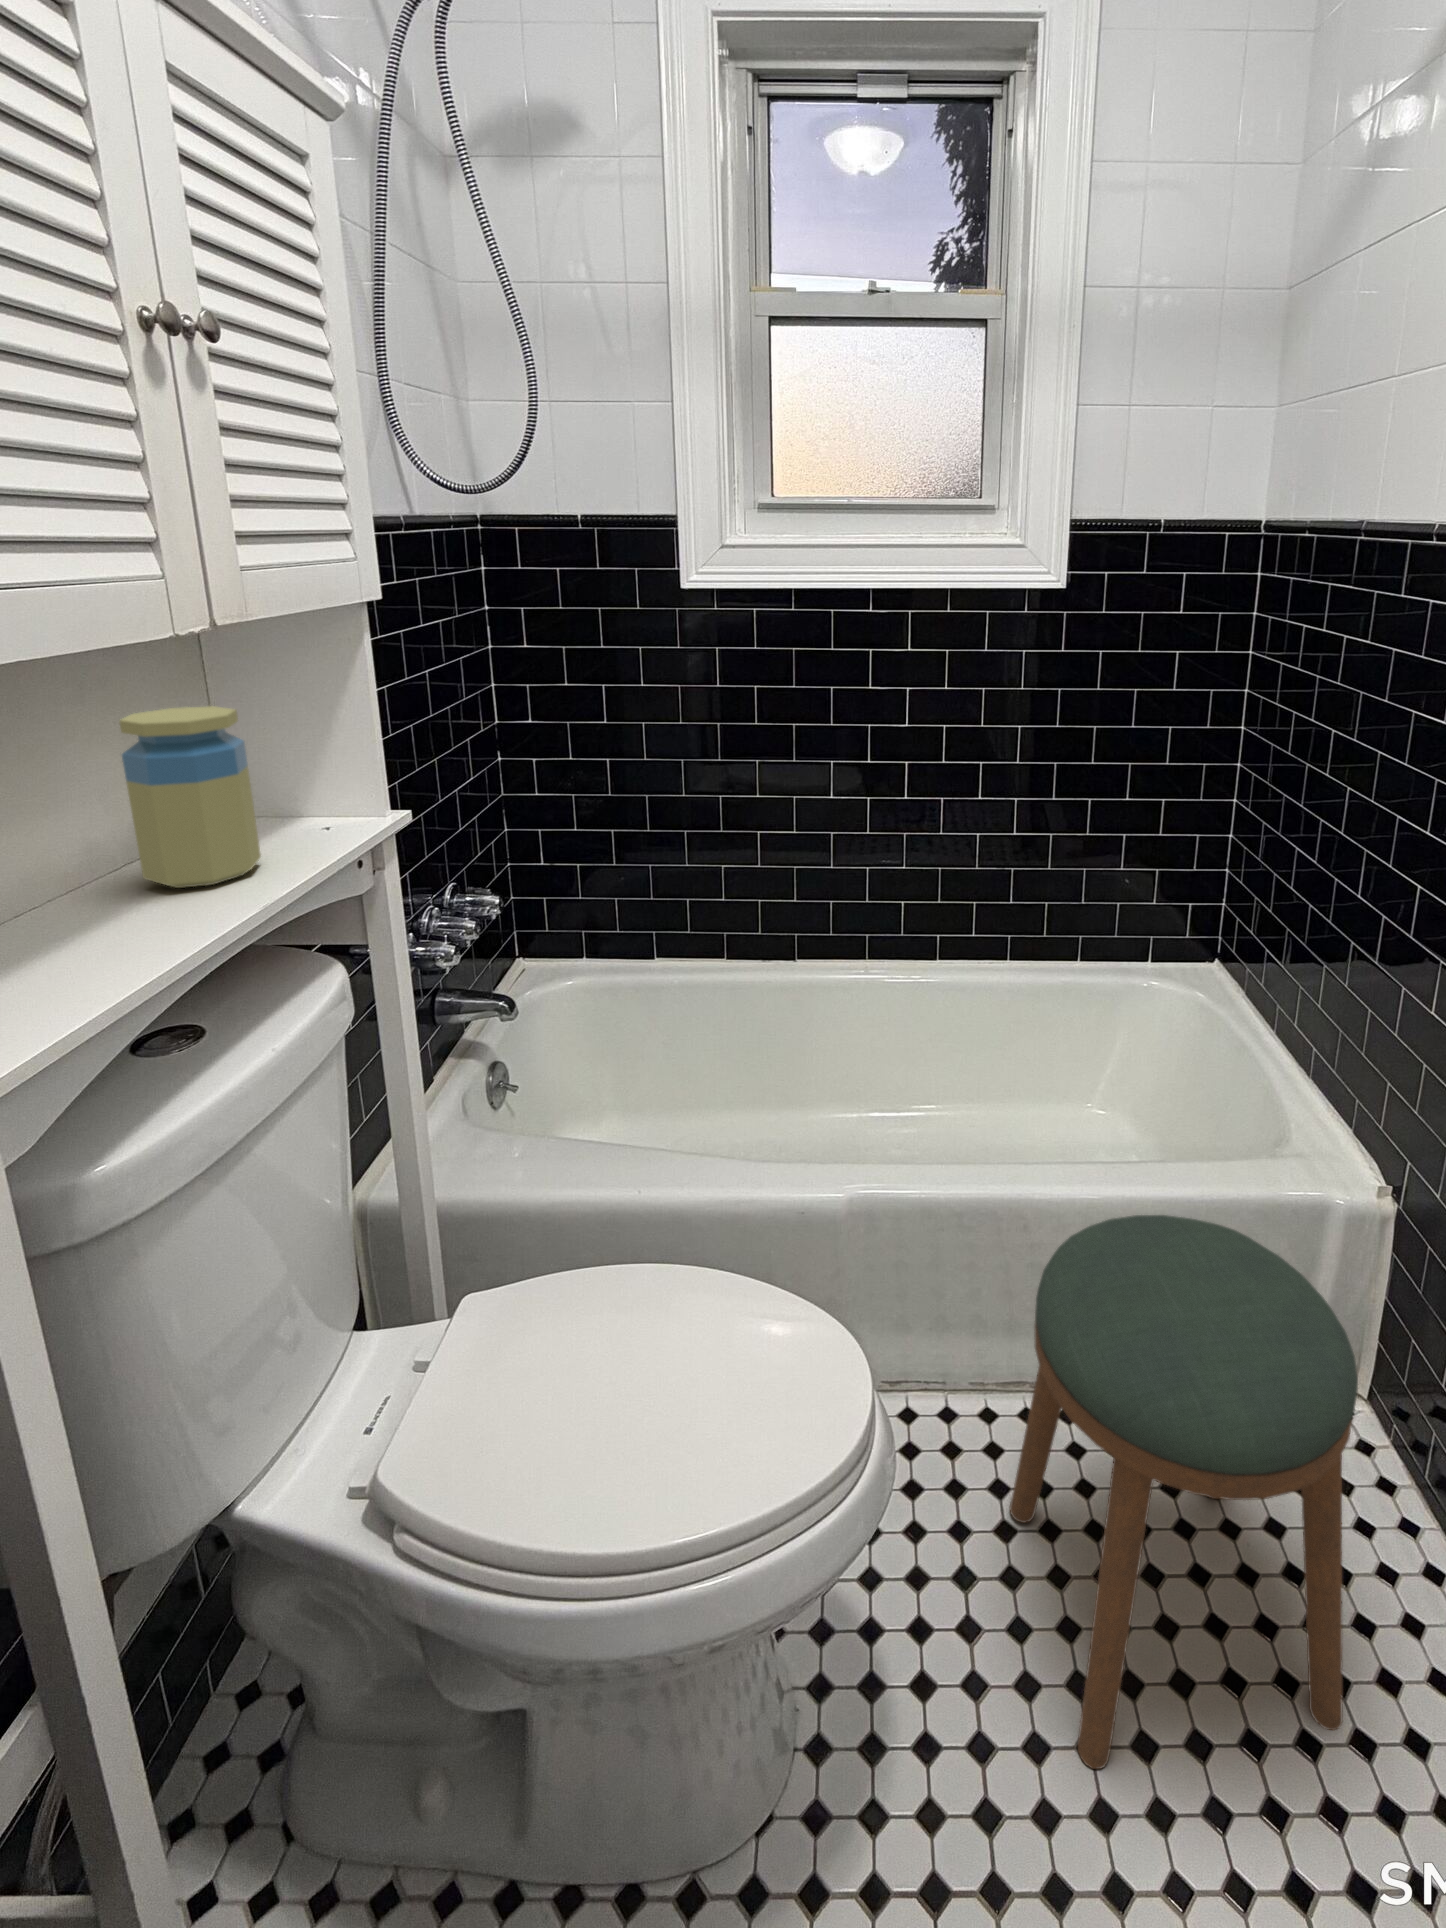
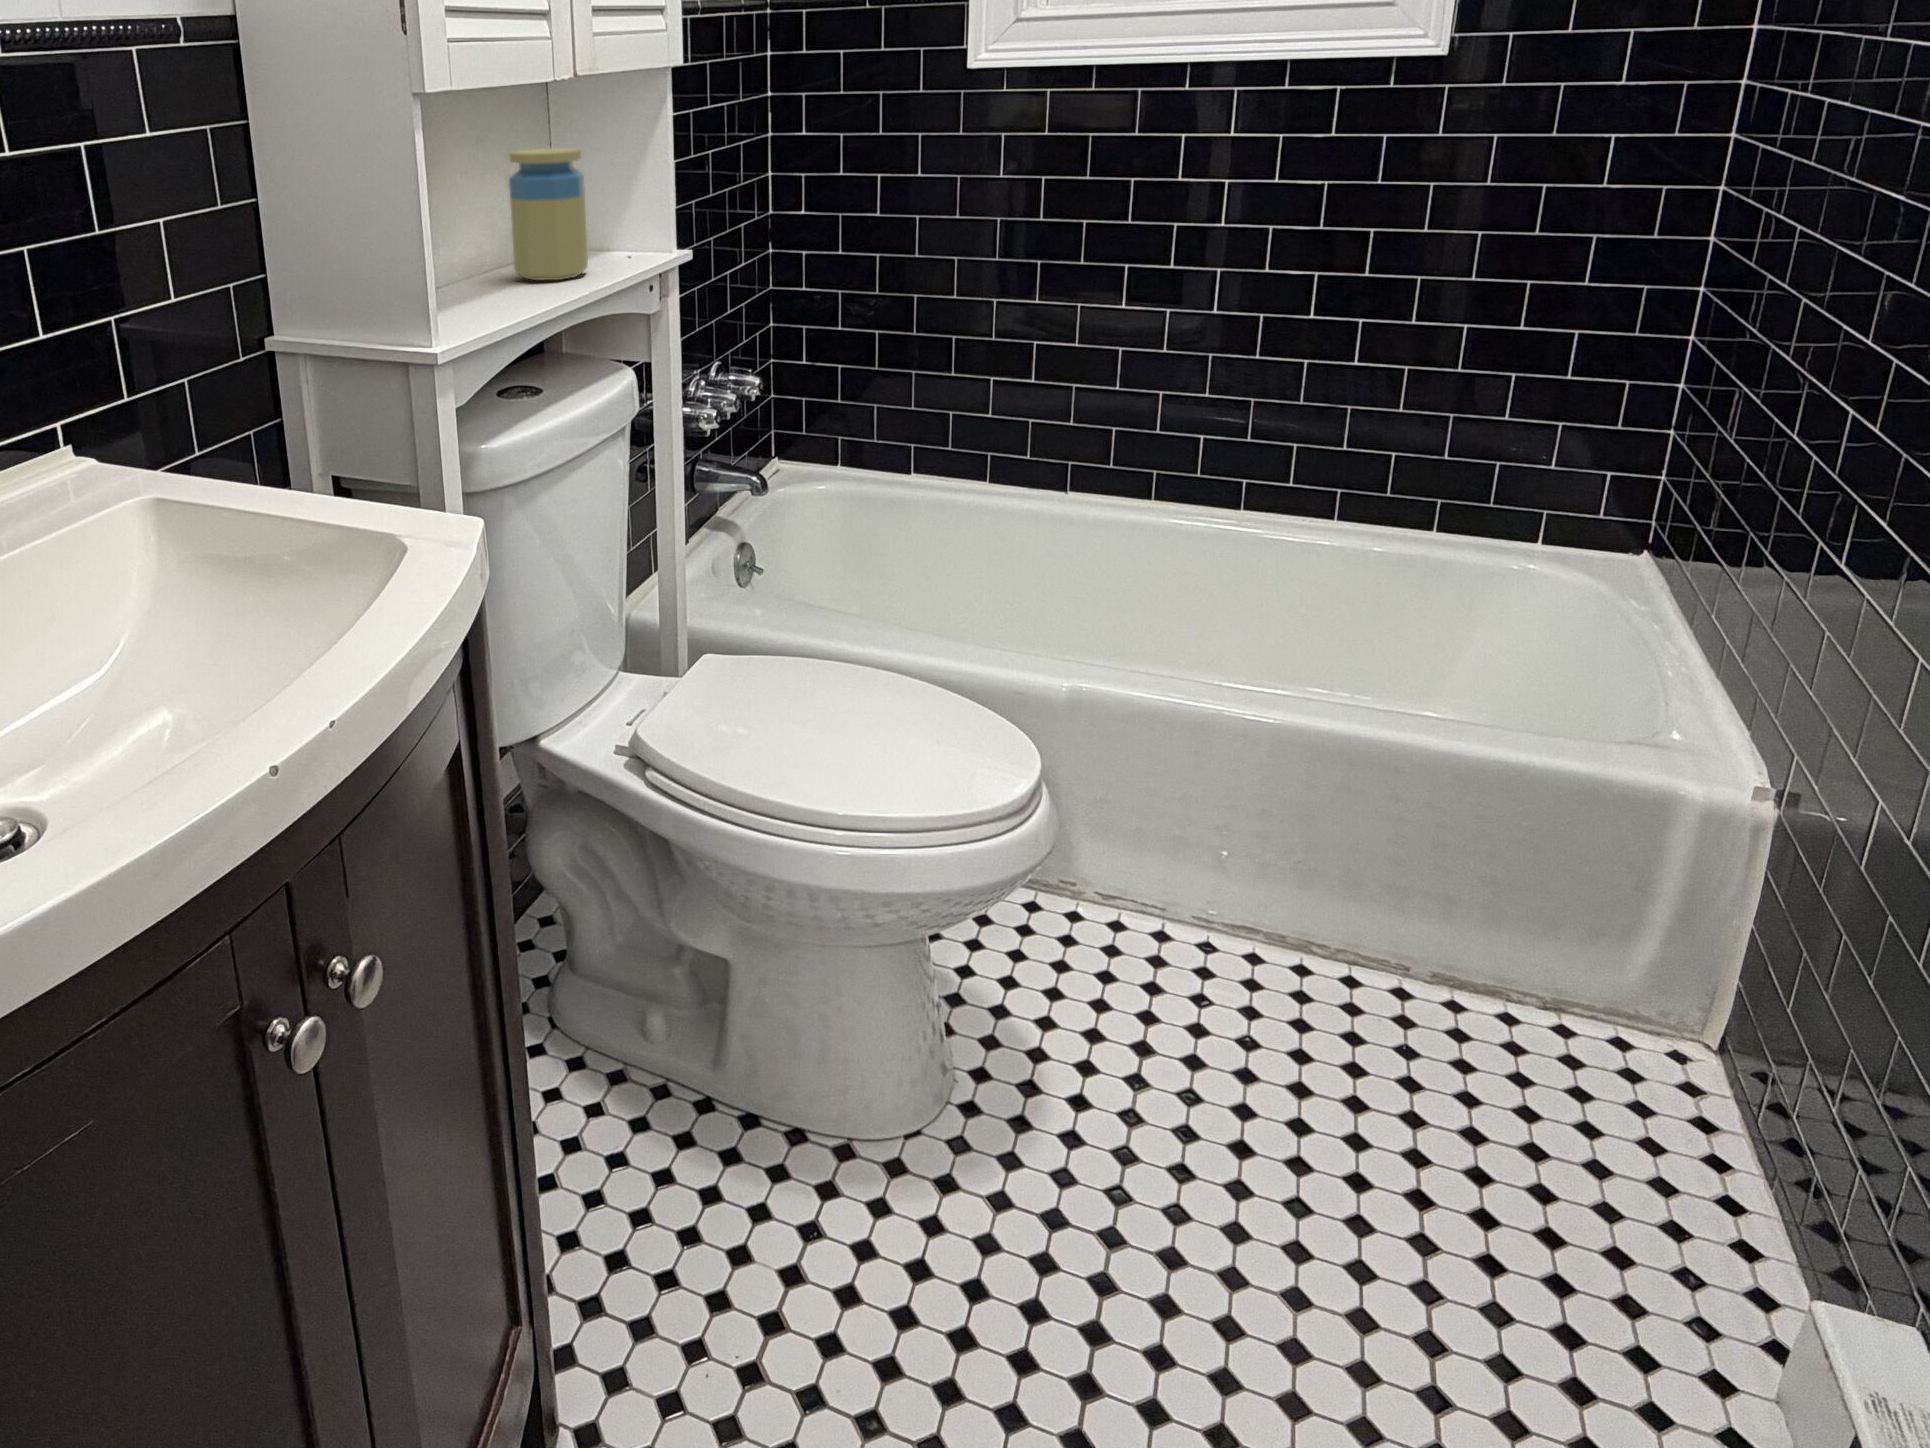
stool: present [1010,1215,1358,1769] -> none [1207,727,1607,1275]

